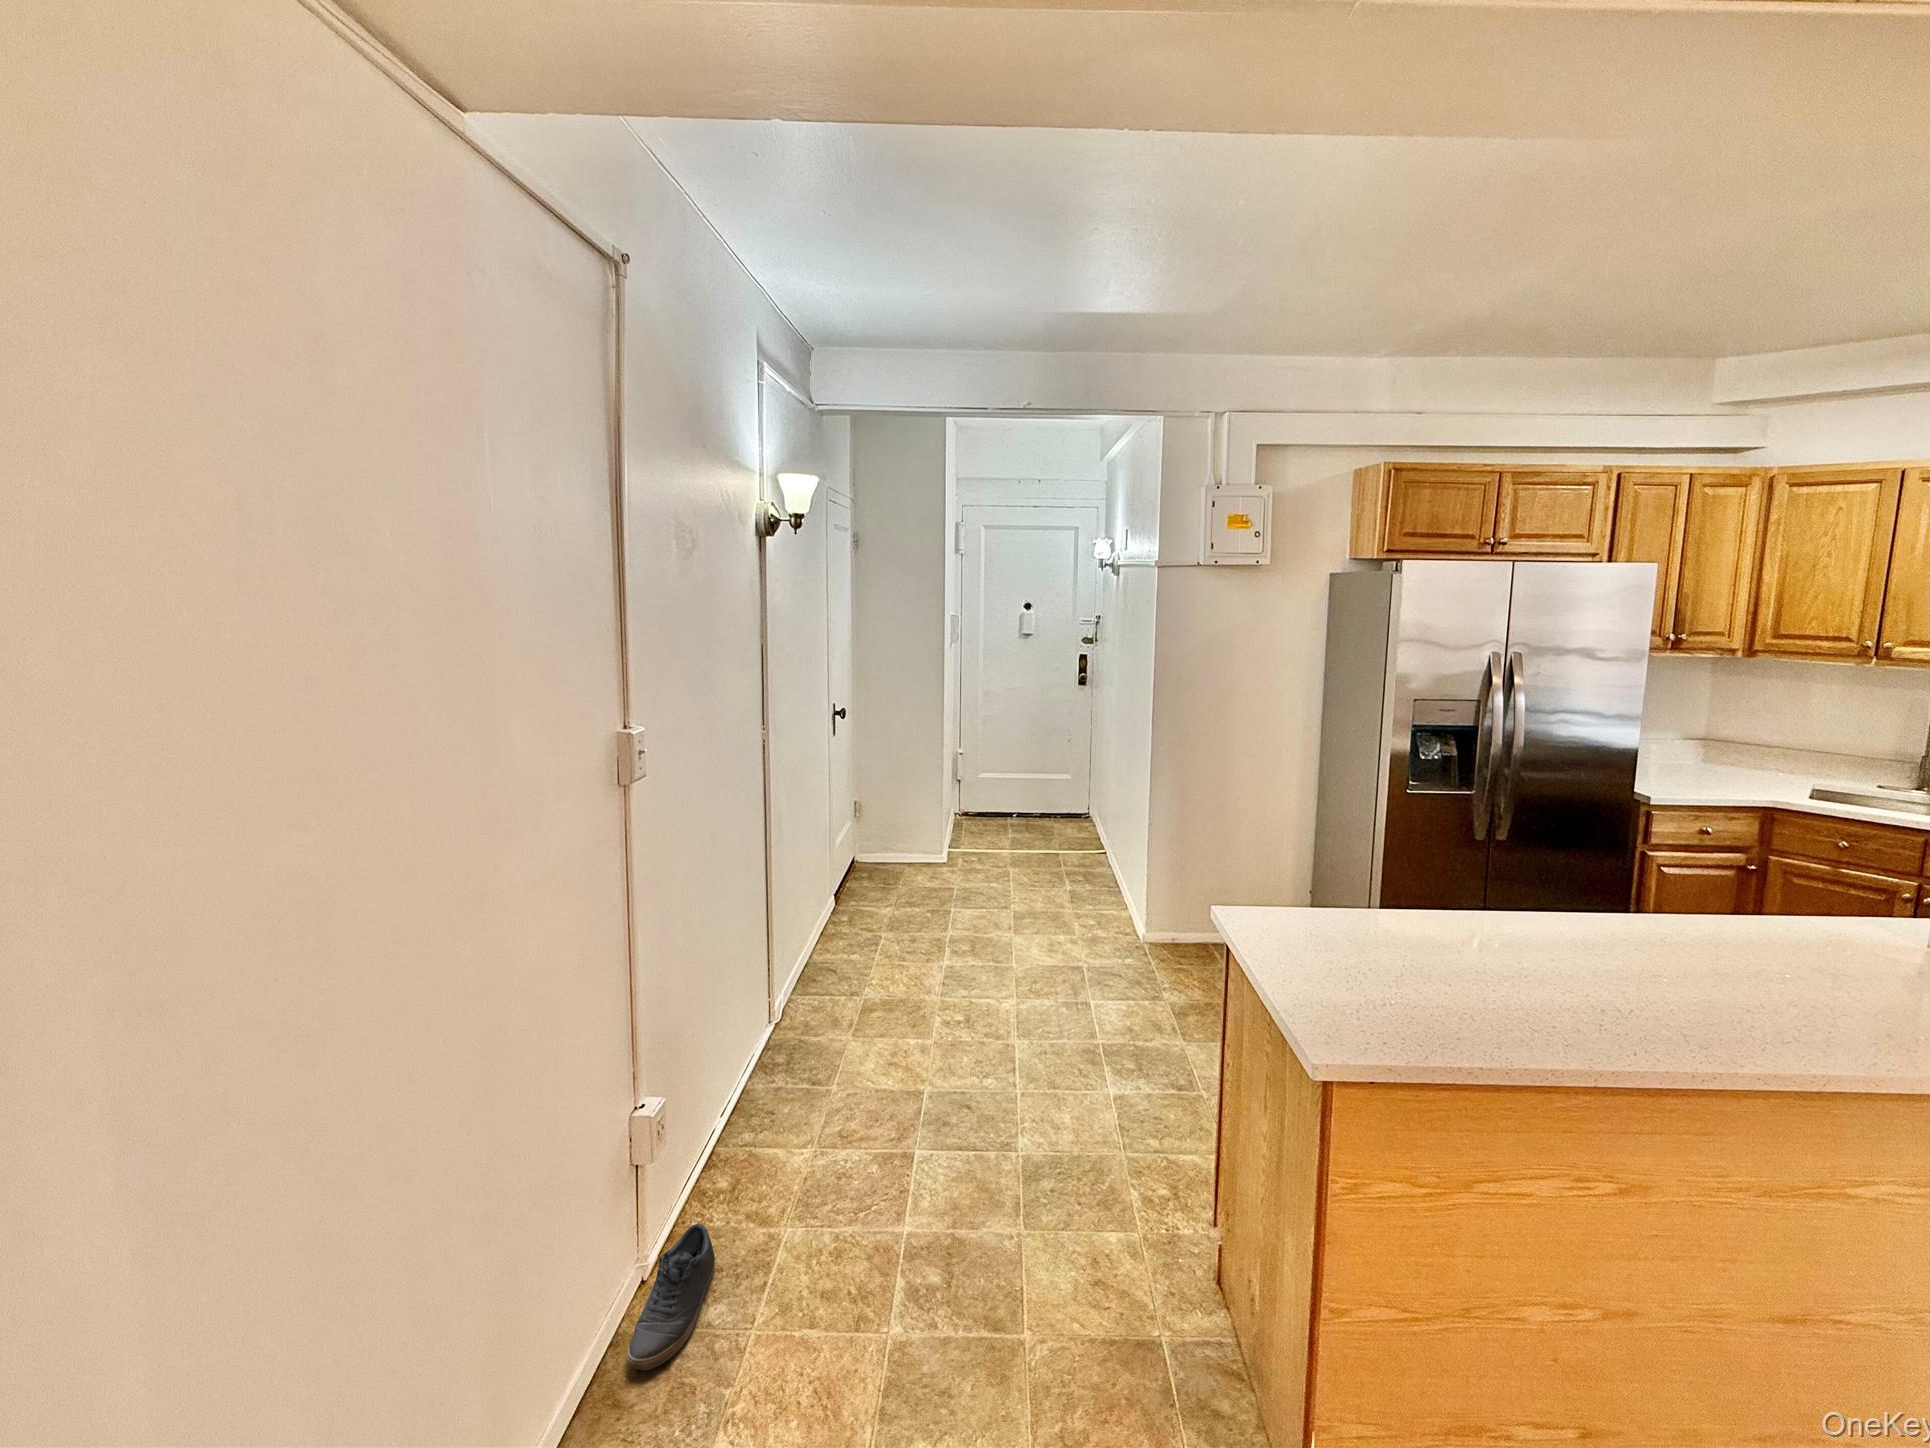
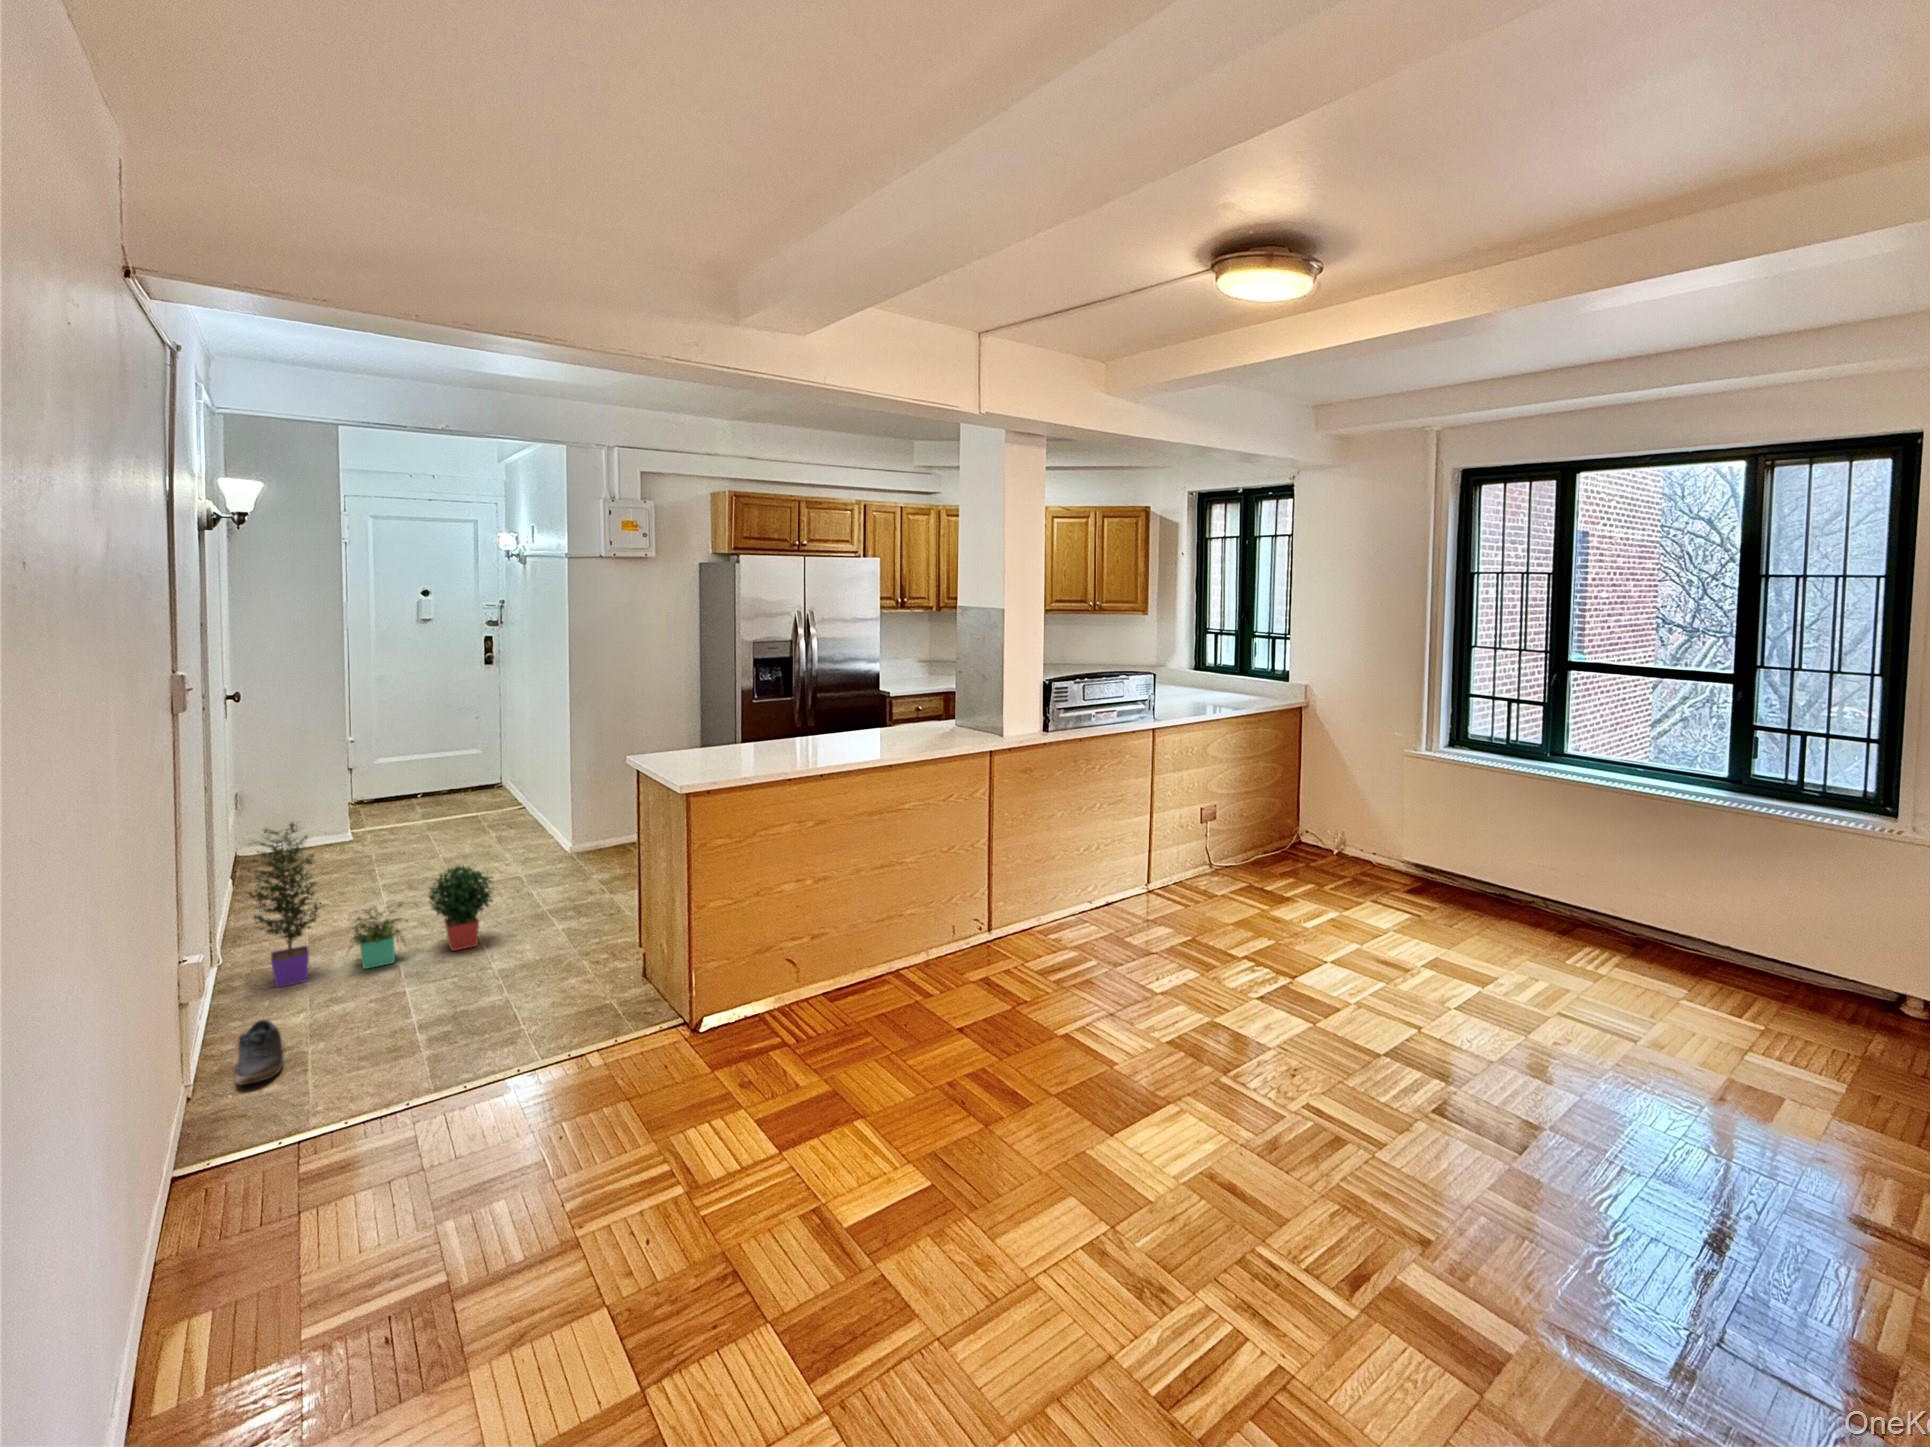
potted plant: none [749,908,1021,1117] -> present [244,822,493,987]

